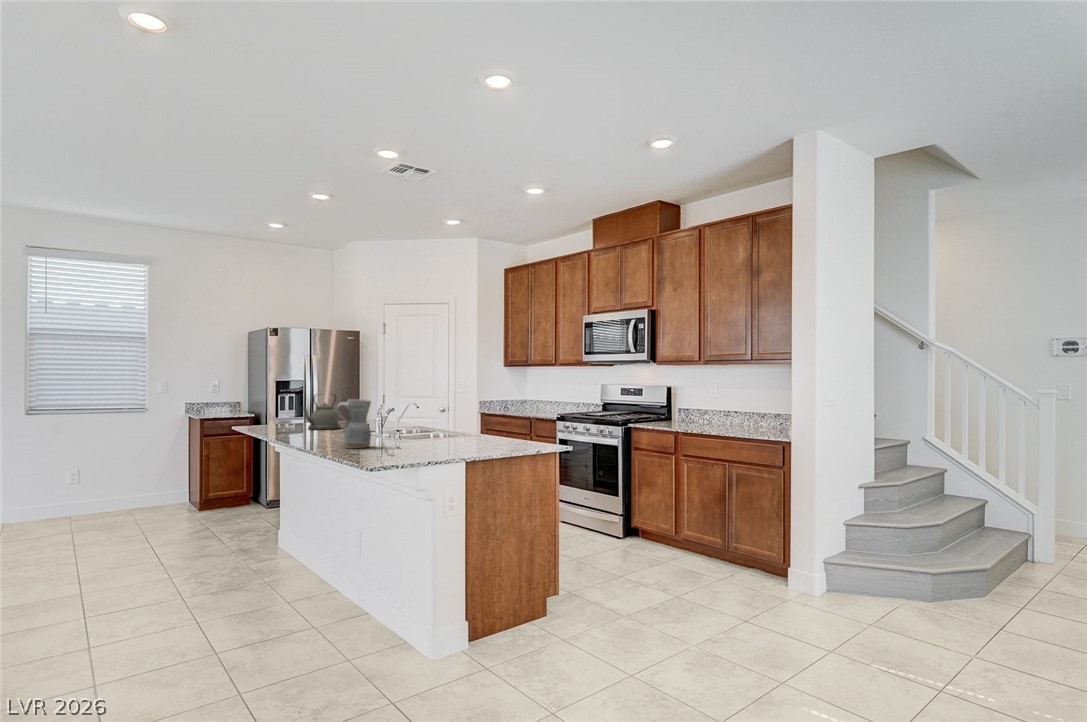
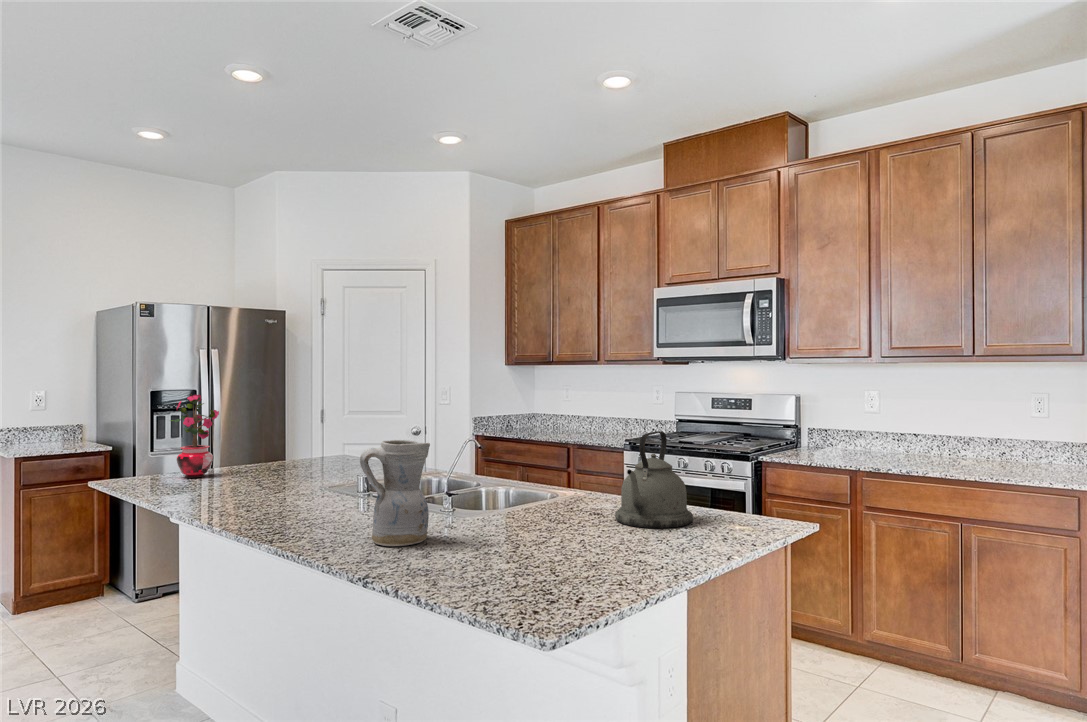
potted plant: none [275,380,304,427] -> present [171,395,219,478]
kettle: present [302,395,340,430] -> present [615,431,693,528]

